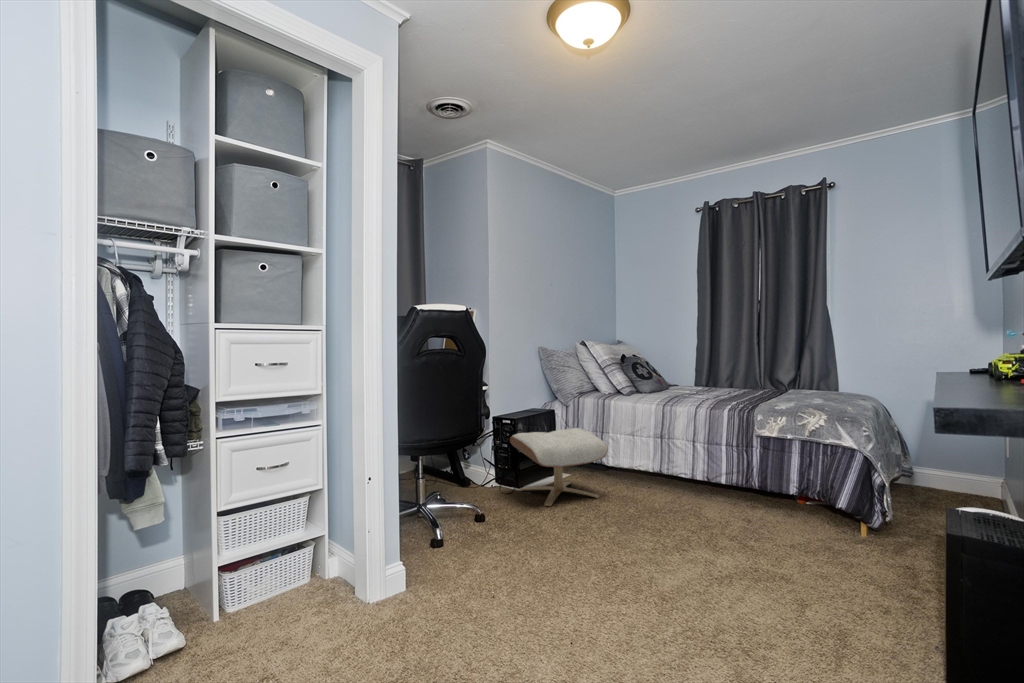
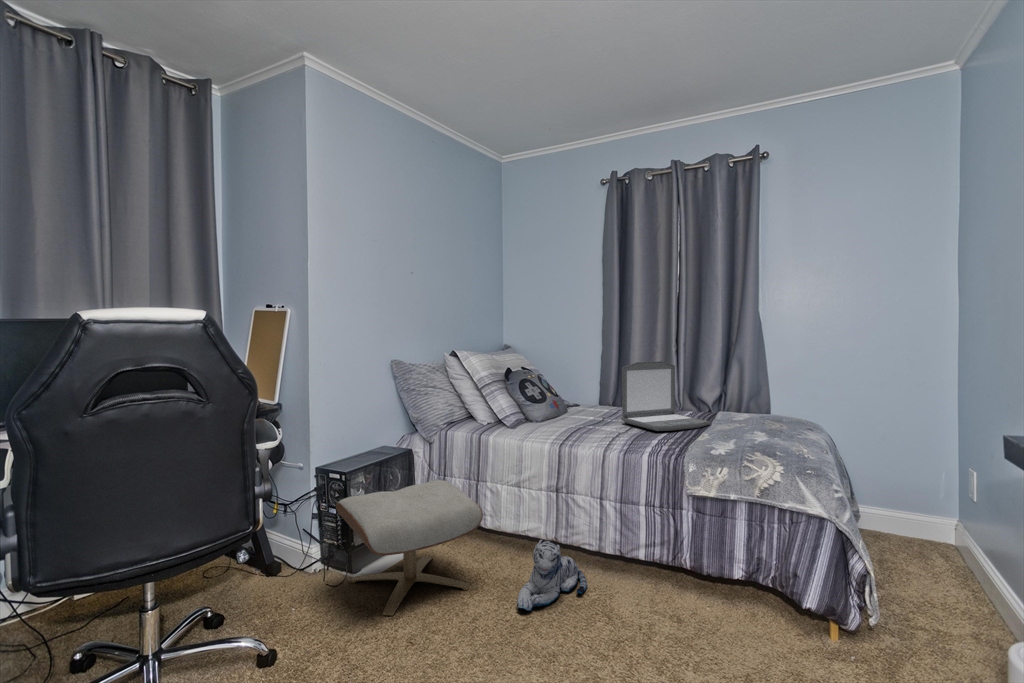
laptop: none [711,348,782,398] -> present [621,361,711,431]
plush toy: none [633,465,683,509] -> present [517,540,587,611]

